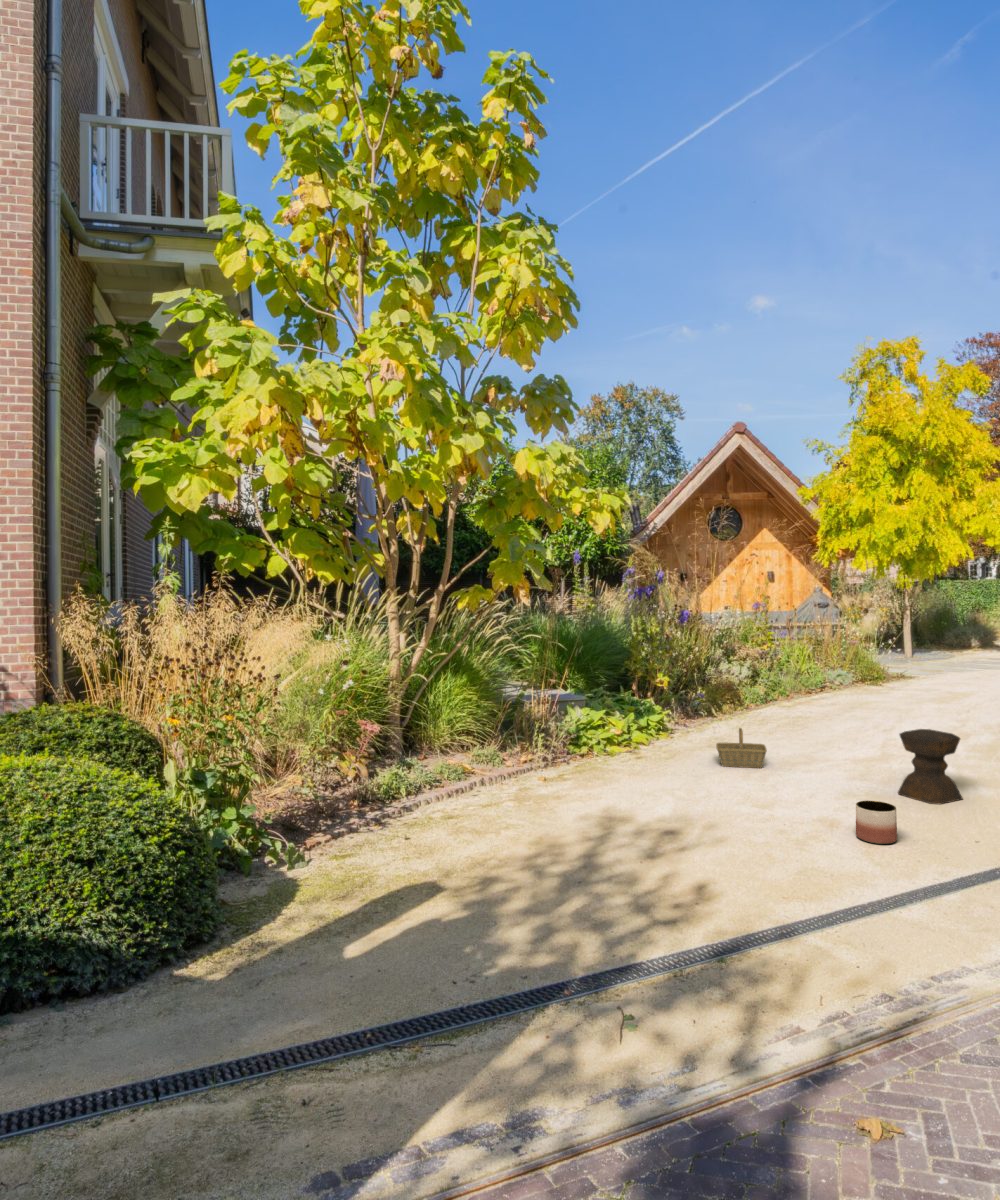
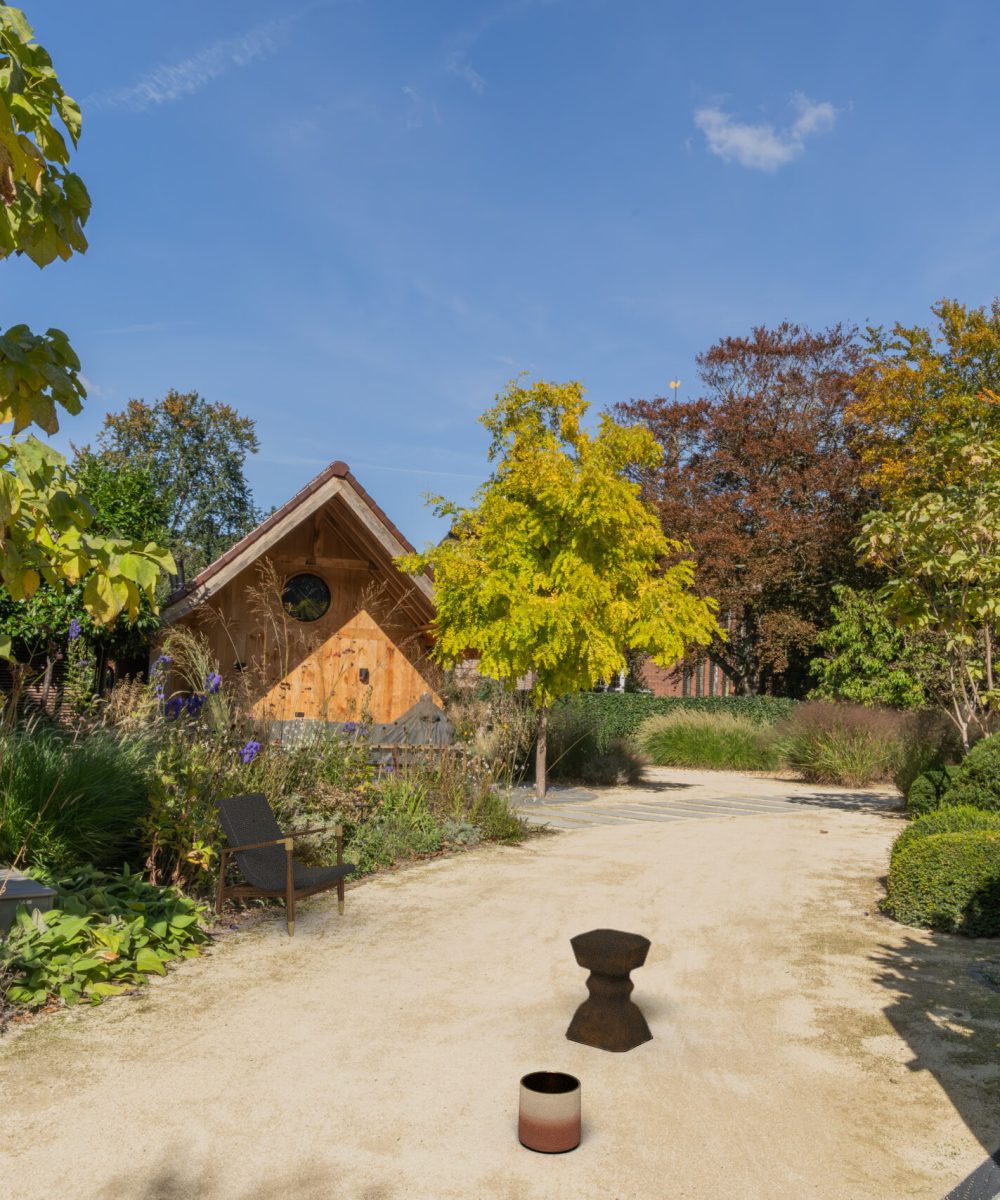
lounge chair: none [668,647,759,731] -> present [214,792,356,936]
basket: present [716,728,767,768] -> none [286,938,369,1010]

